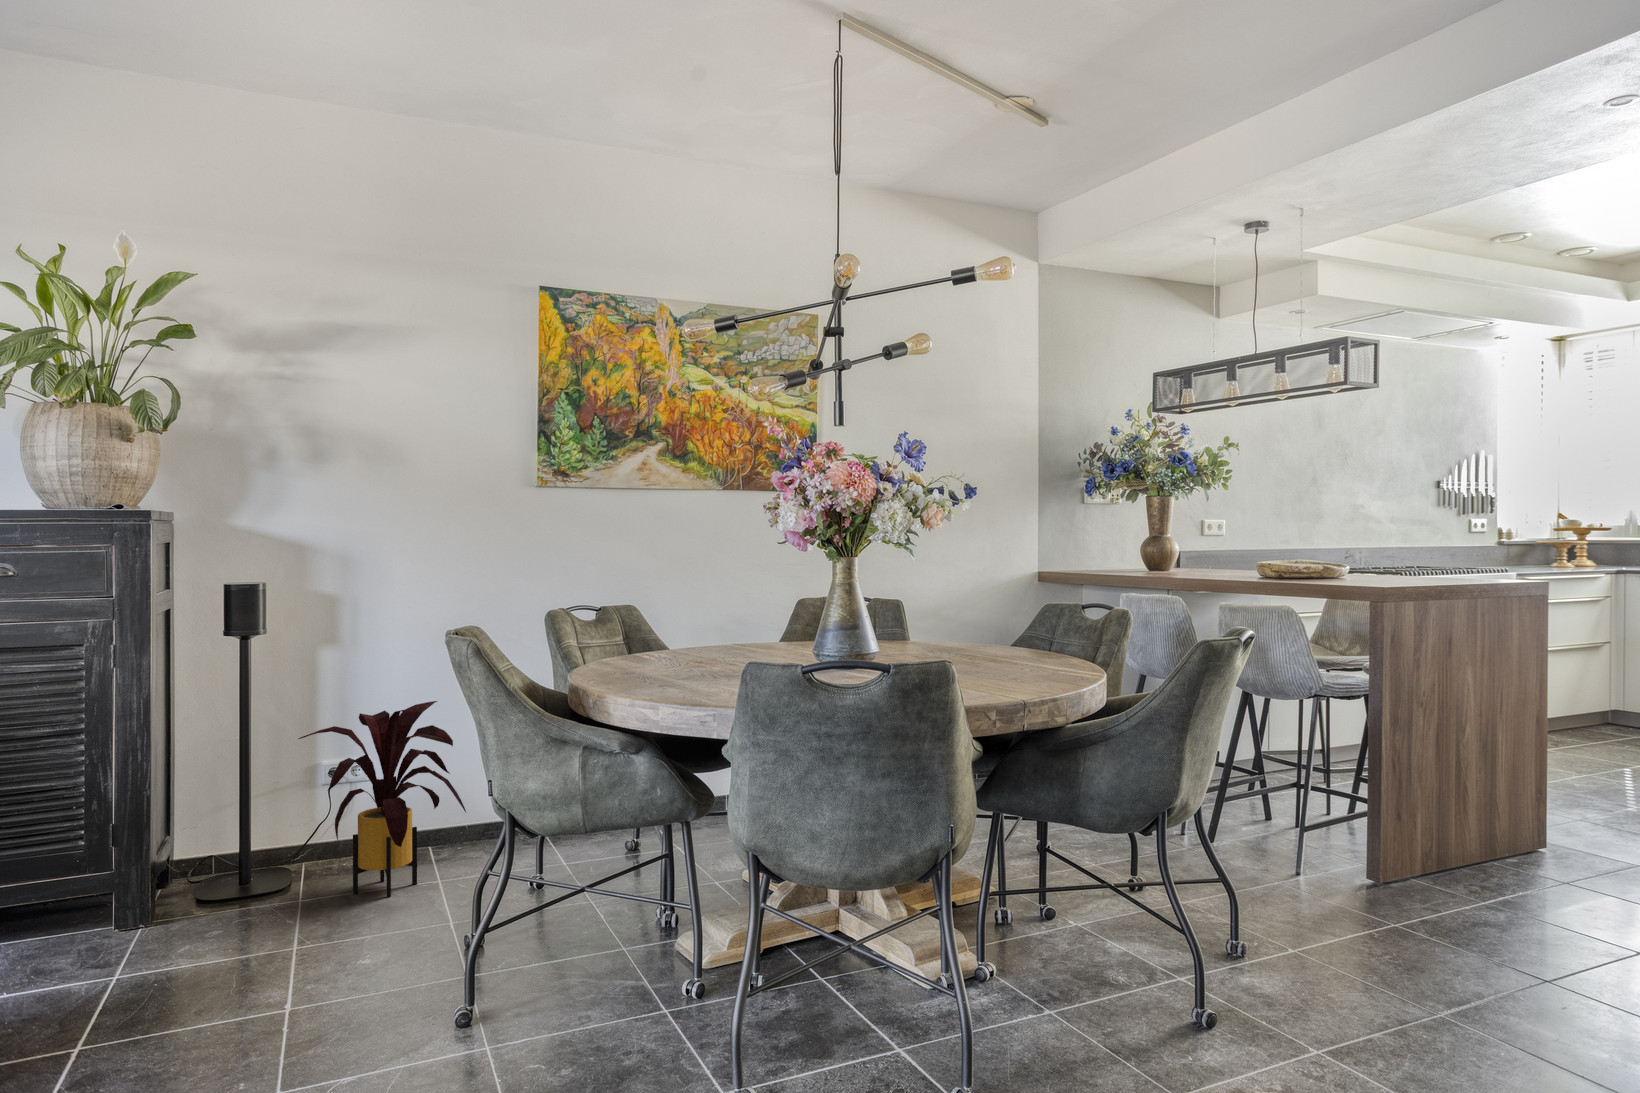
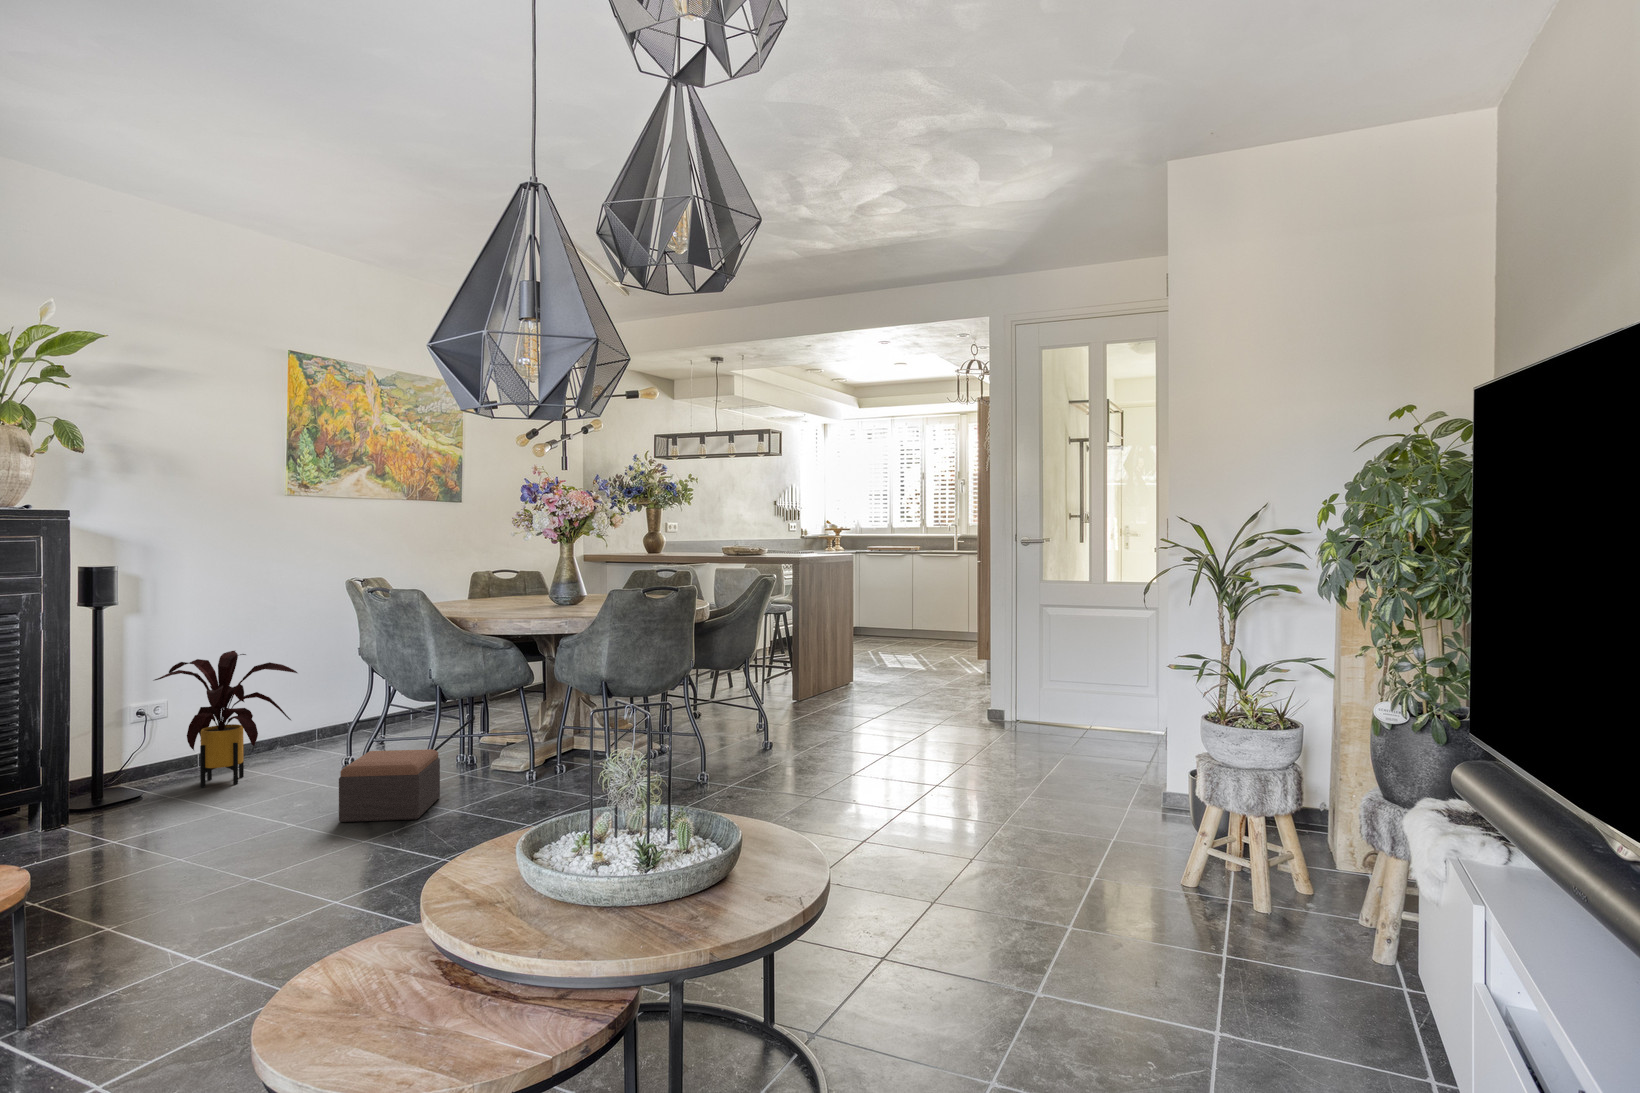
footstool: none [328,901,519,1061] -> present [339,749,440,822]

